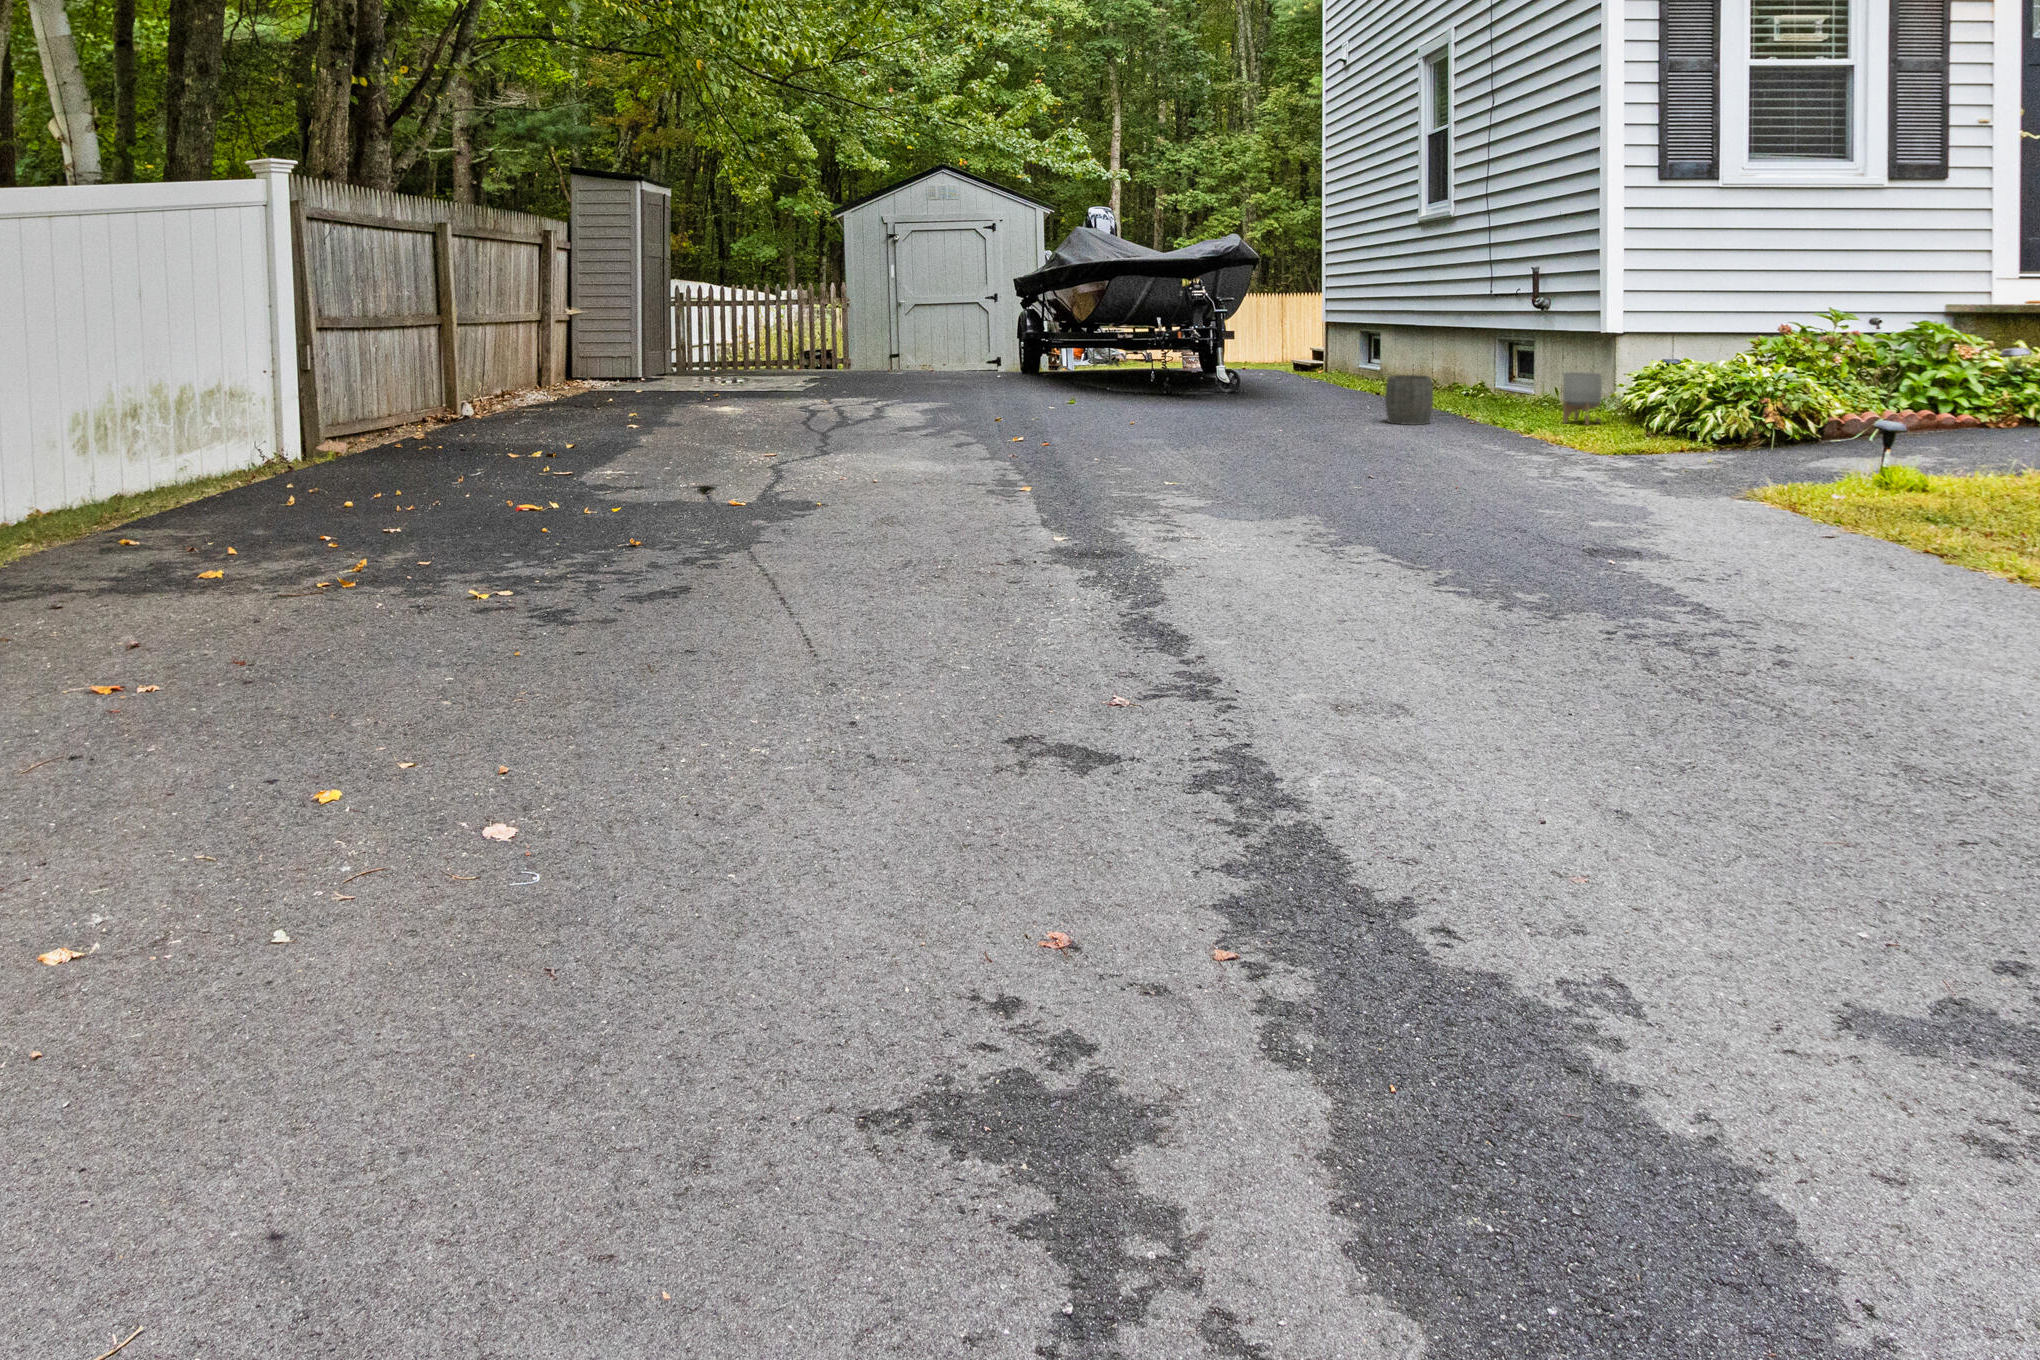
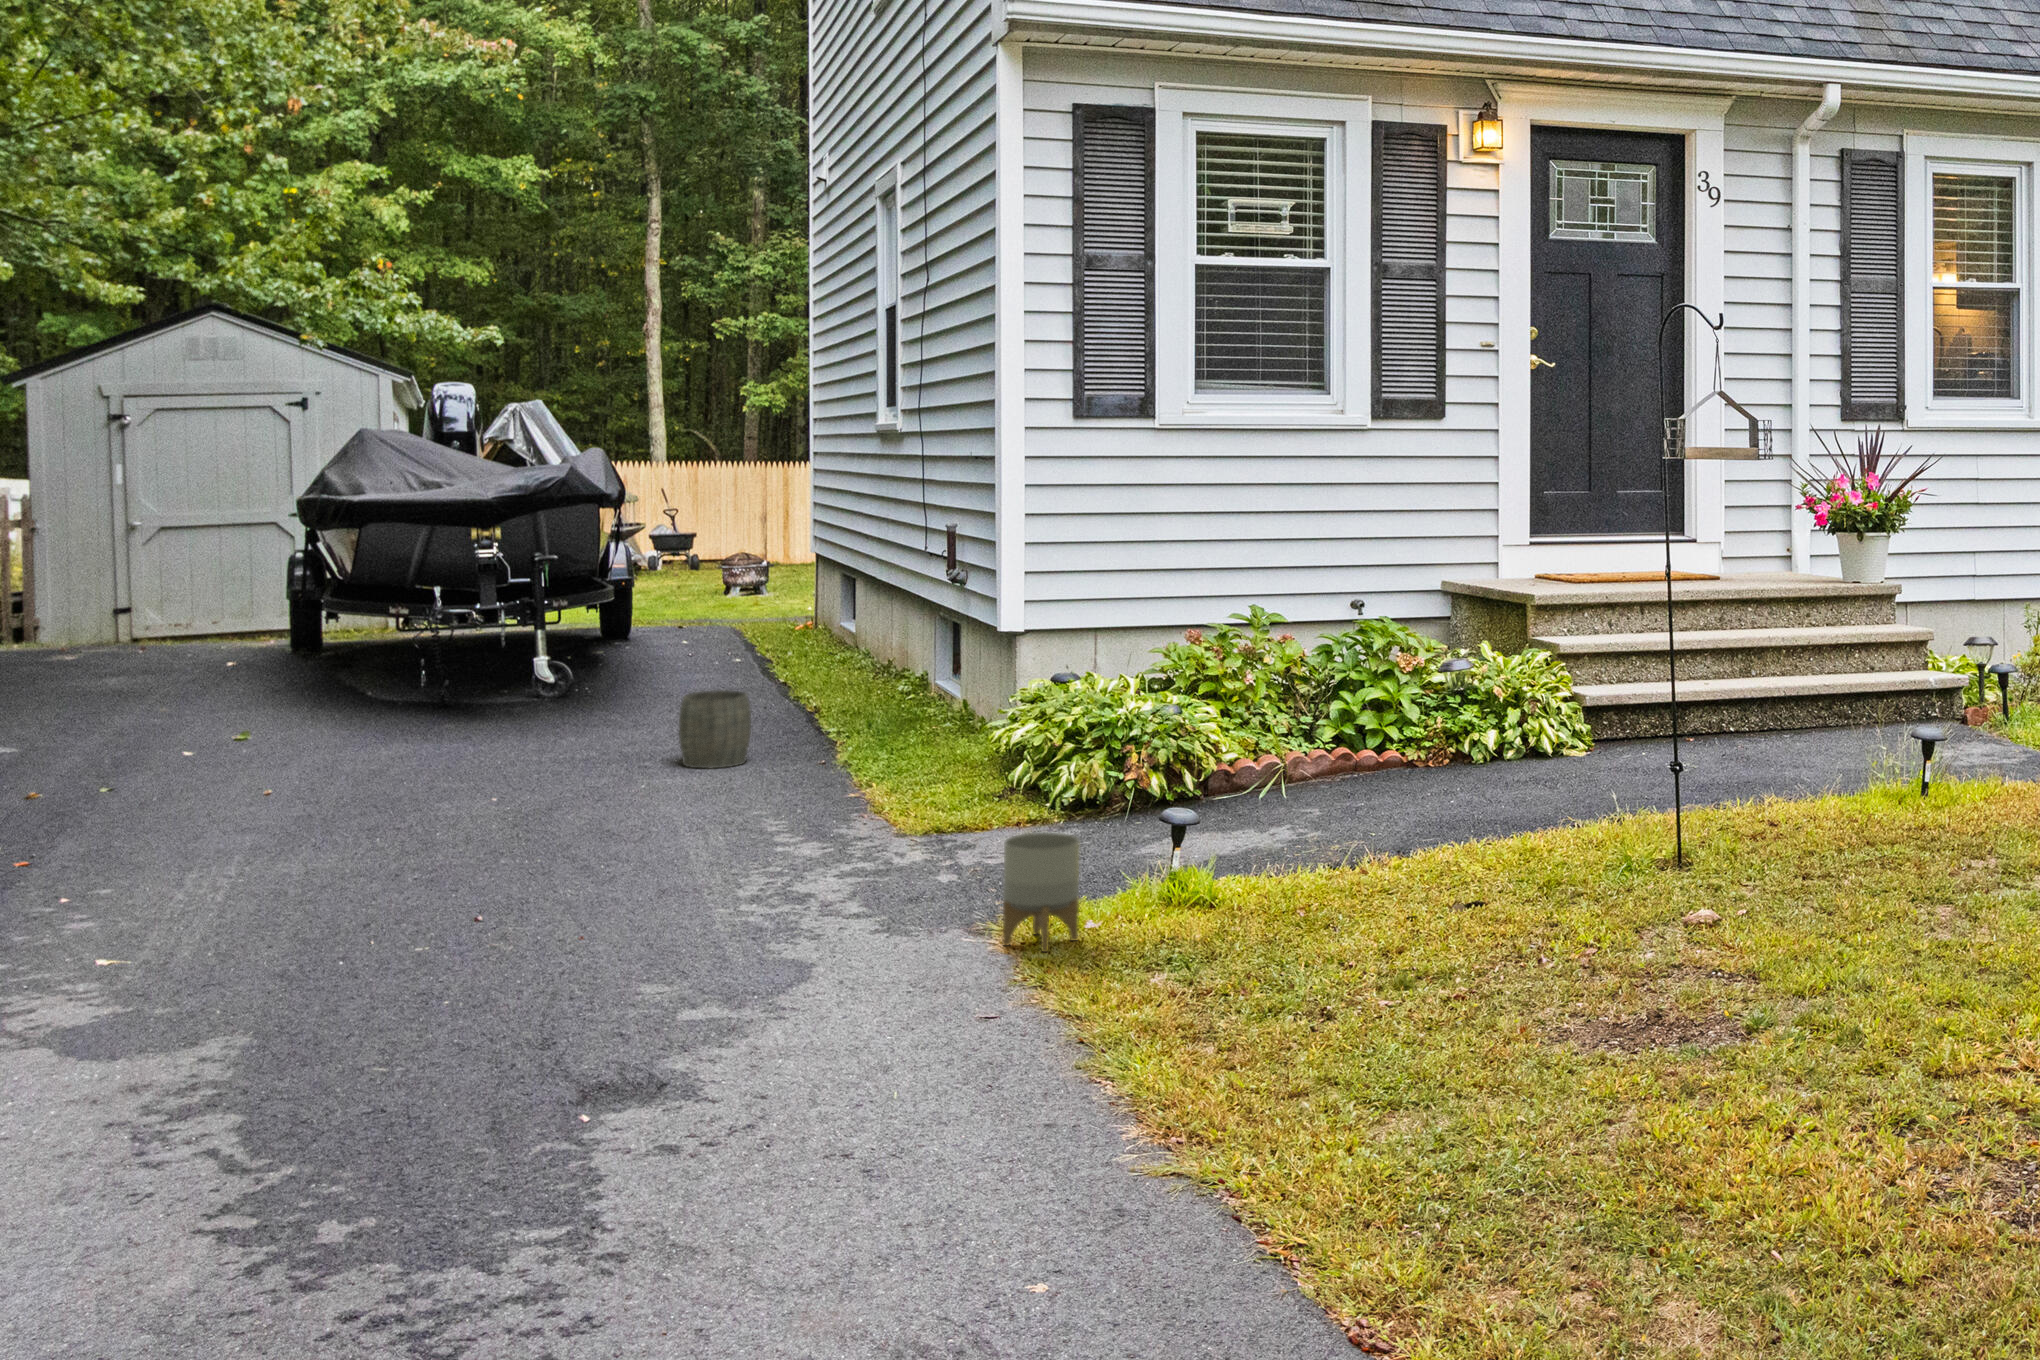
planter: present [1563,372,1602,425] -> present [1003,832,1079,952]

